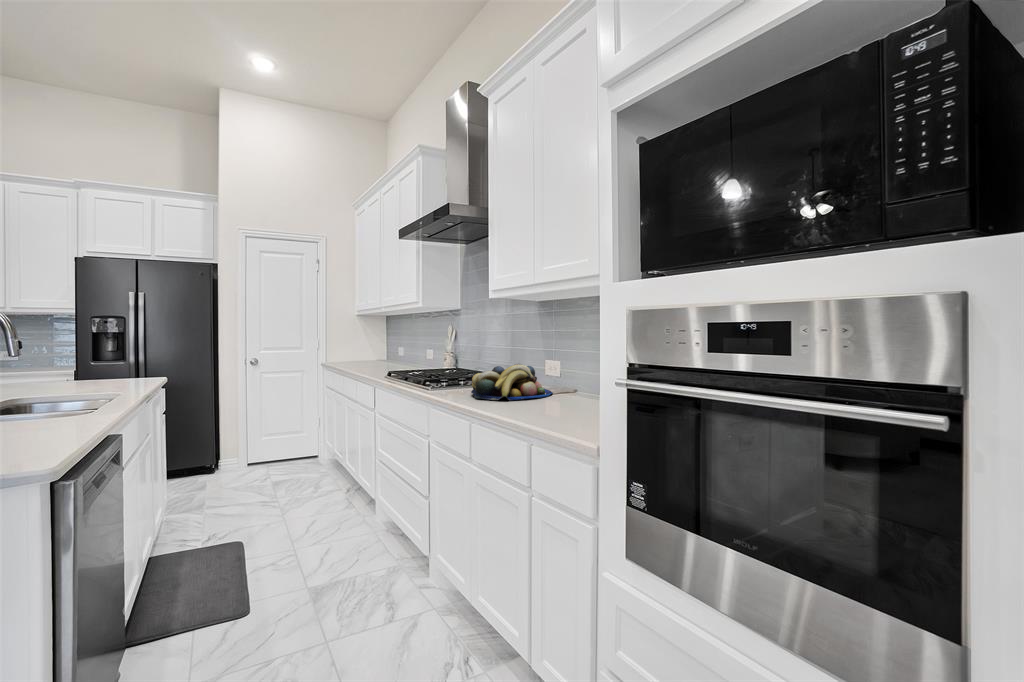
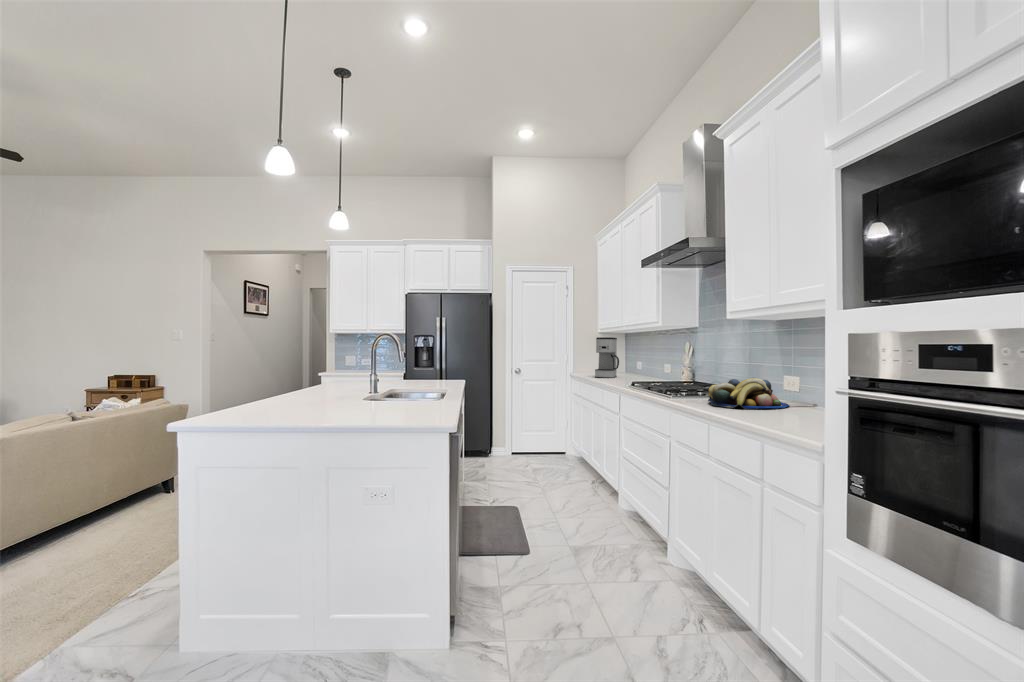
coffee maker: none [351,321,379,367] -> present [595,337,619,378]

